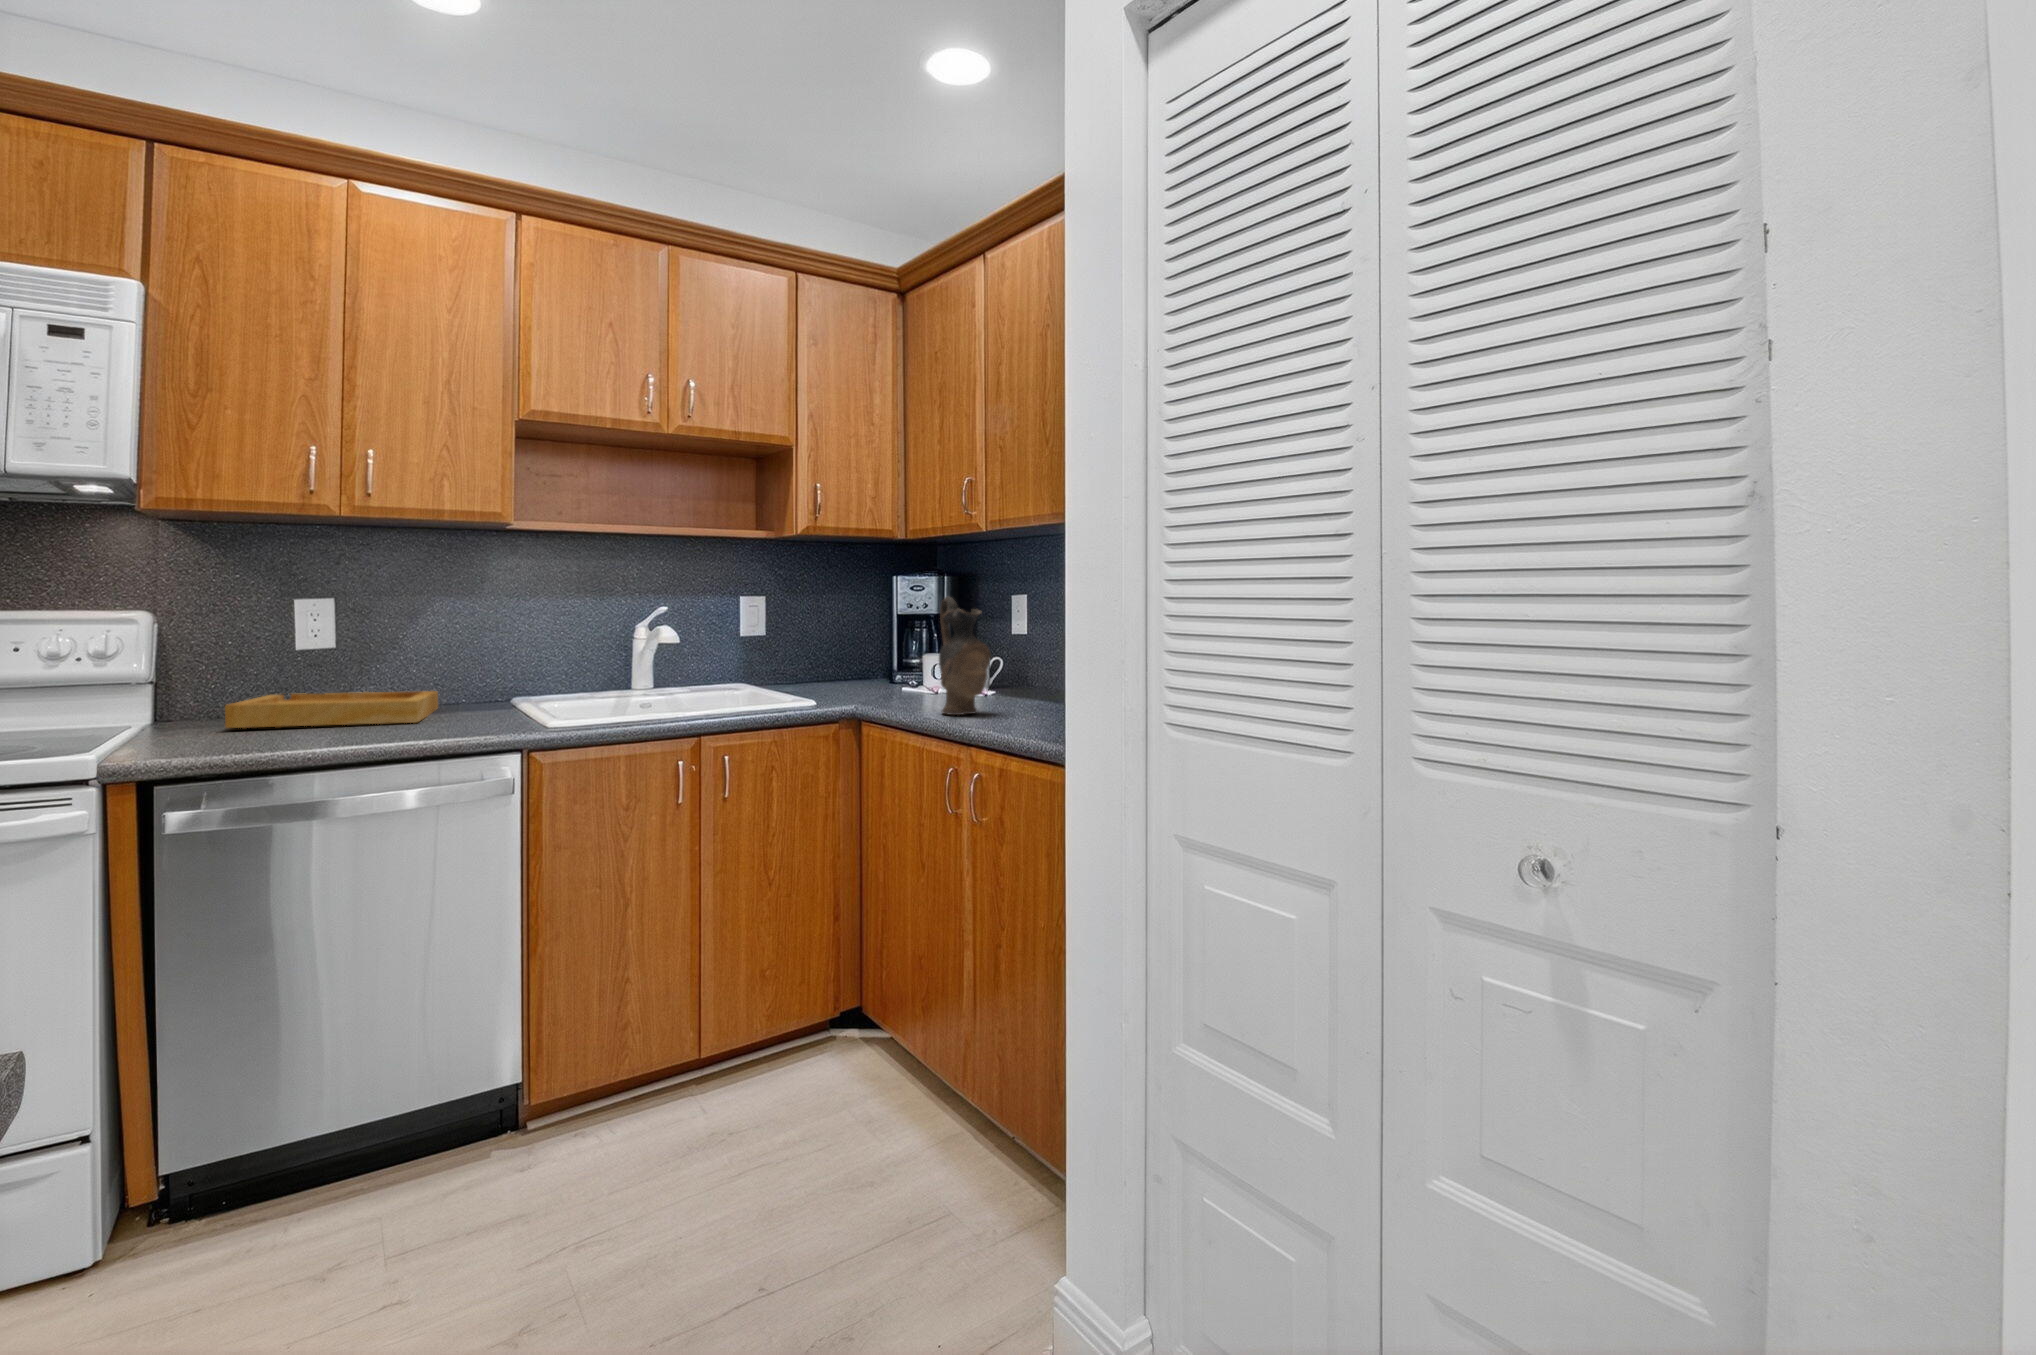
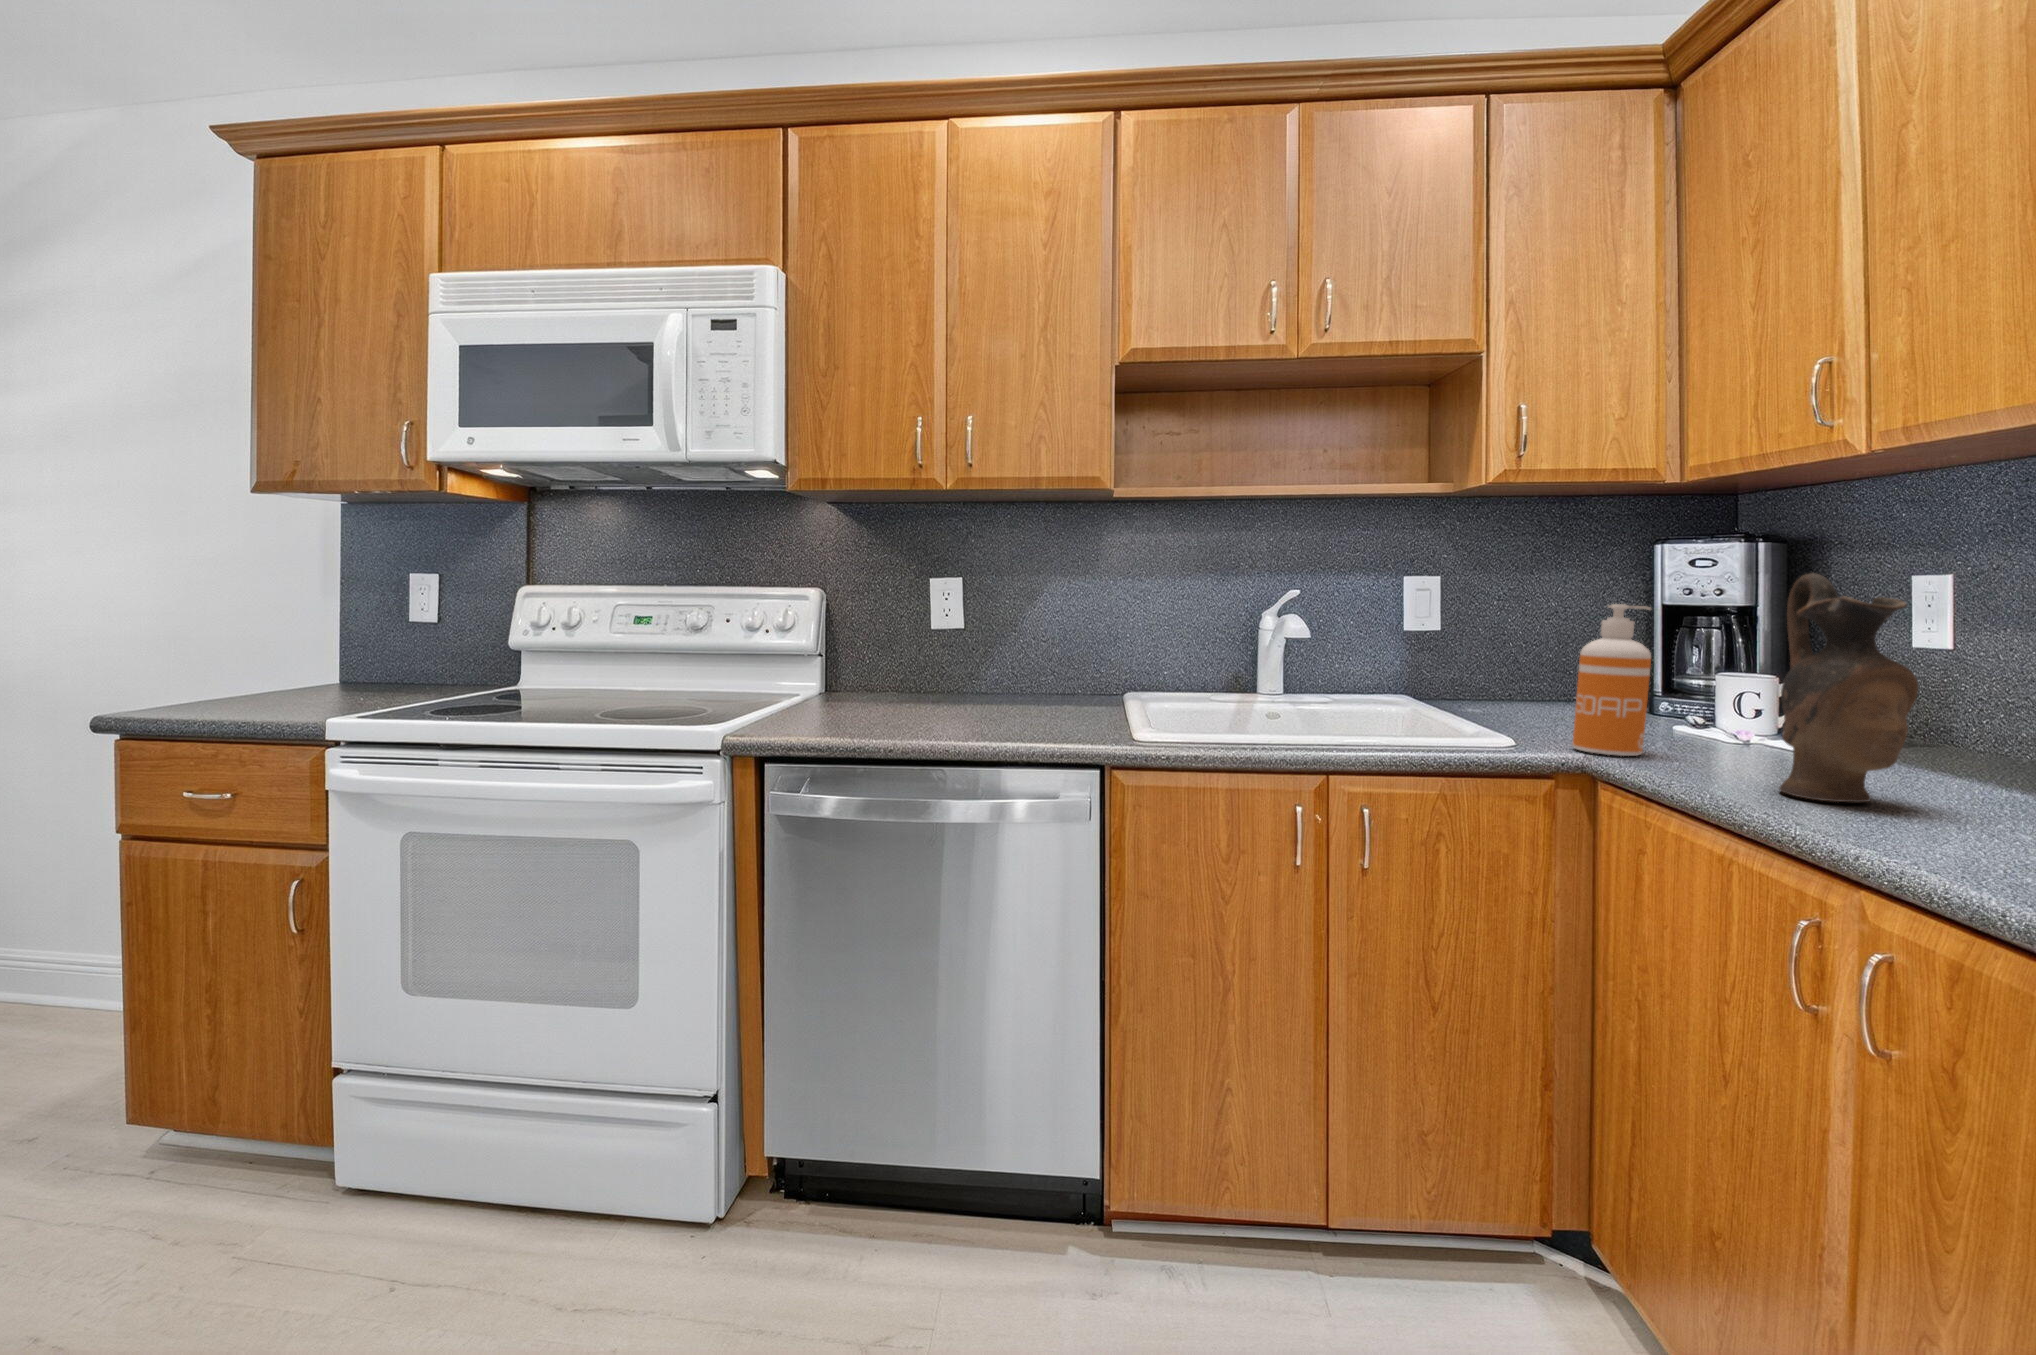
soap dispenser: none [849,614,885,706] -> present [1572,604,1651,756]
tray: present [225,691,438,728] -> none [851,672,1049,718]

